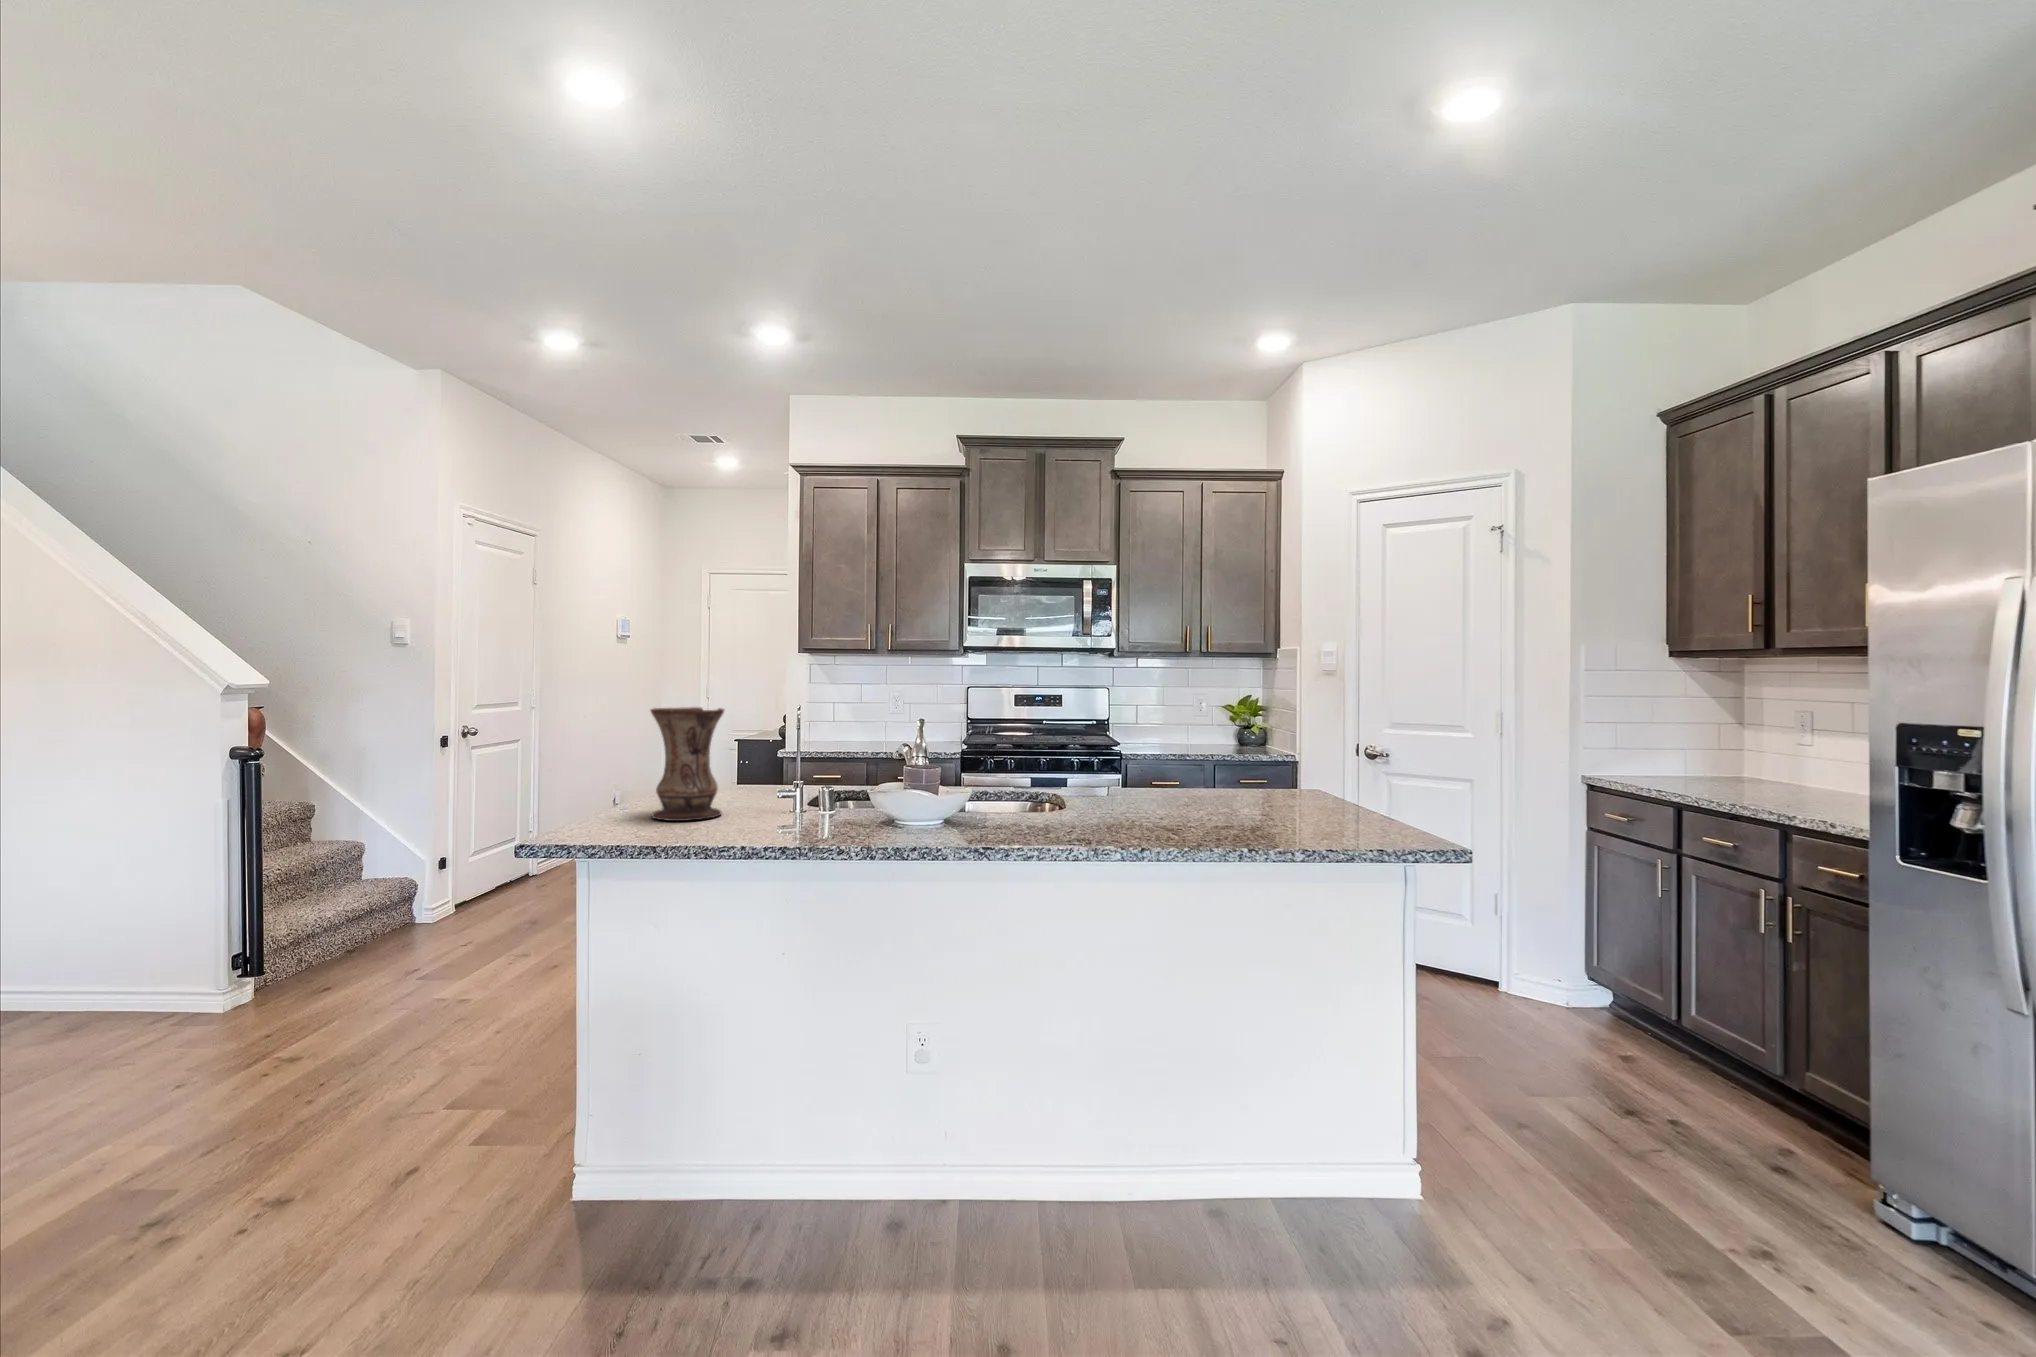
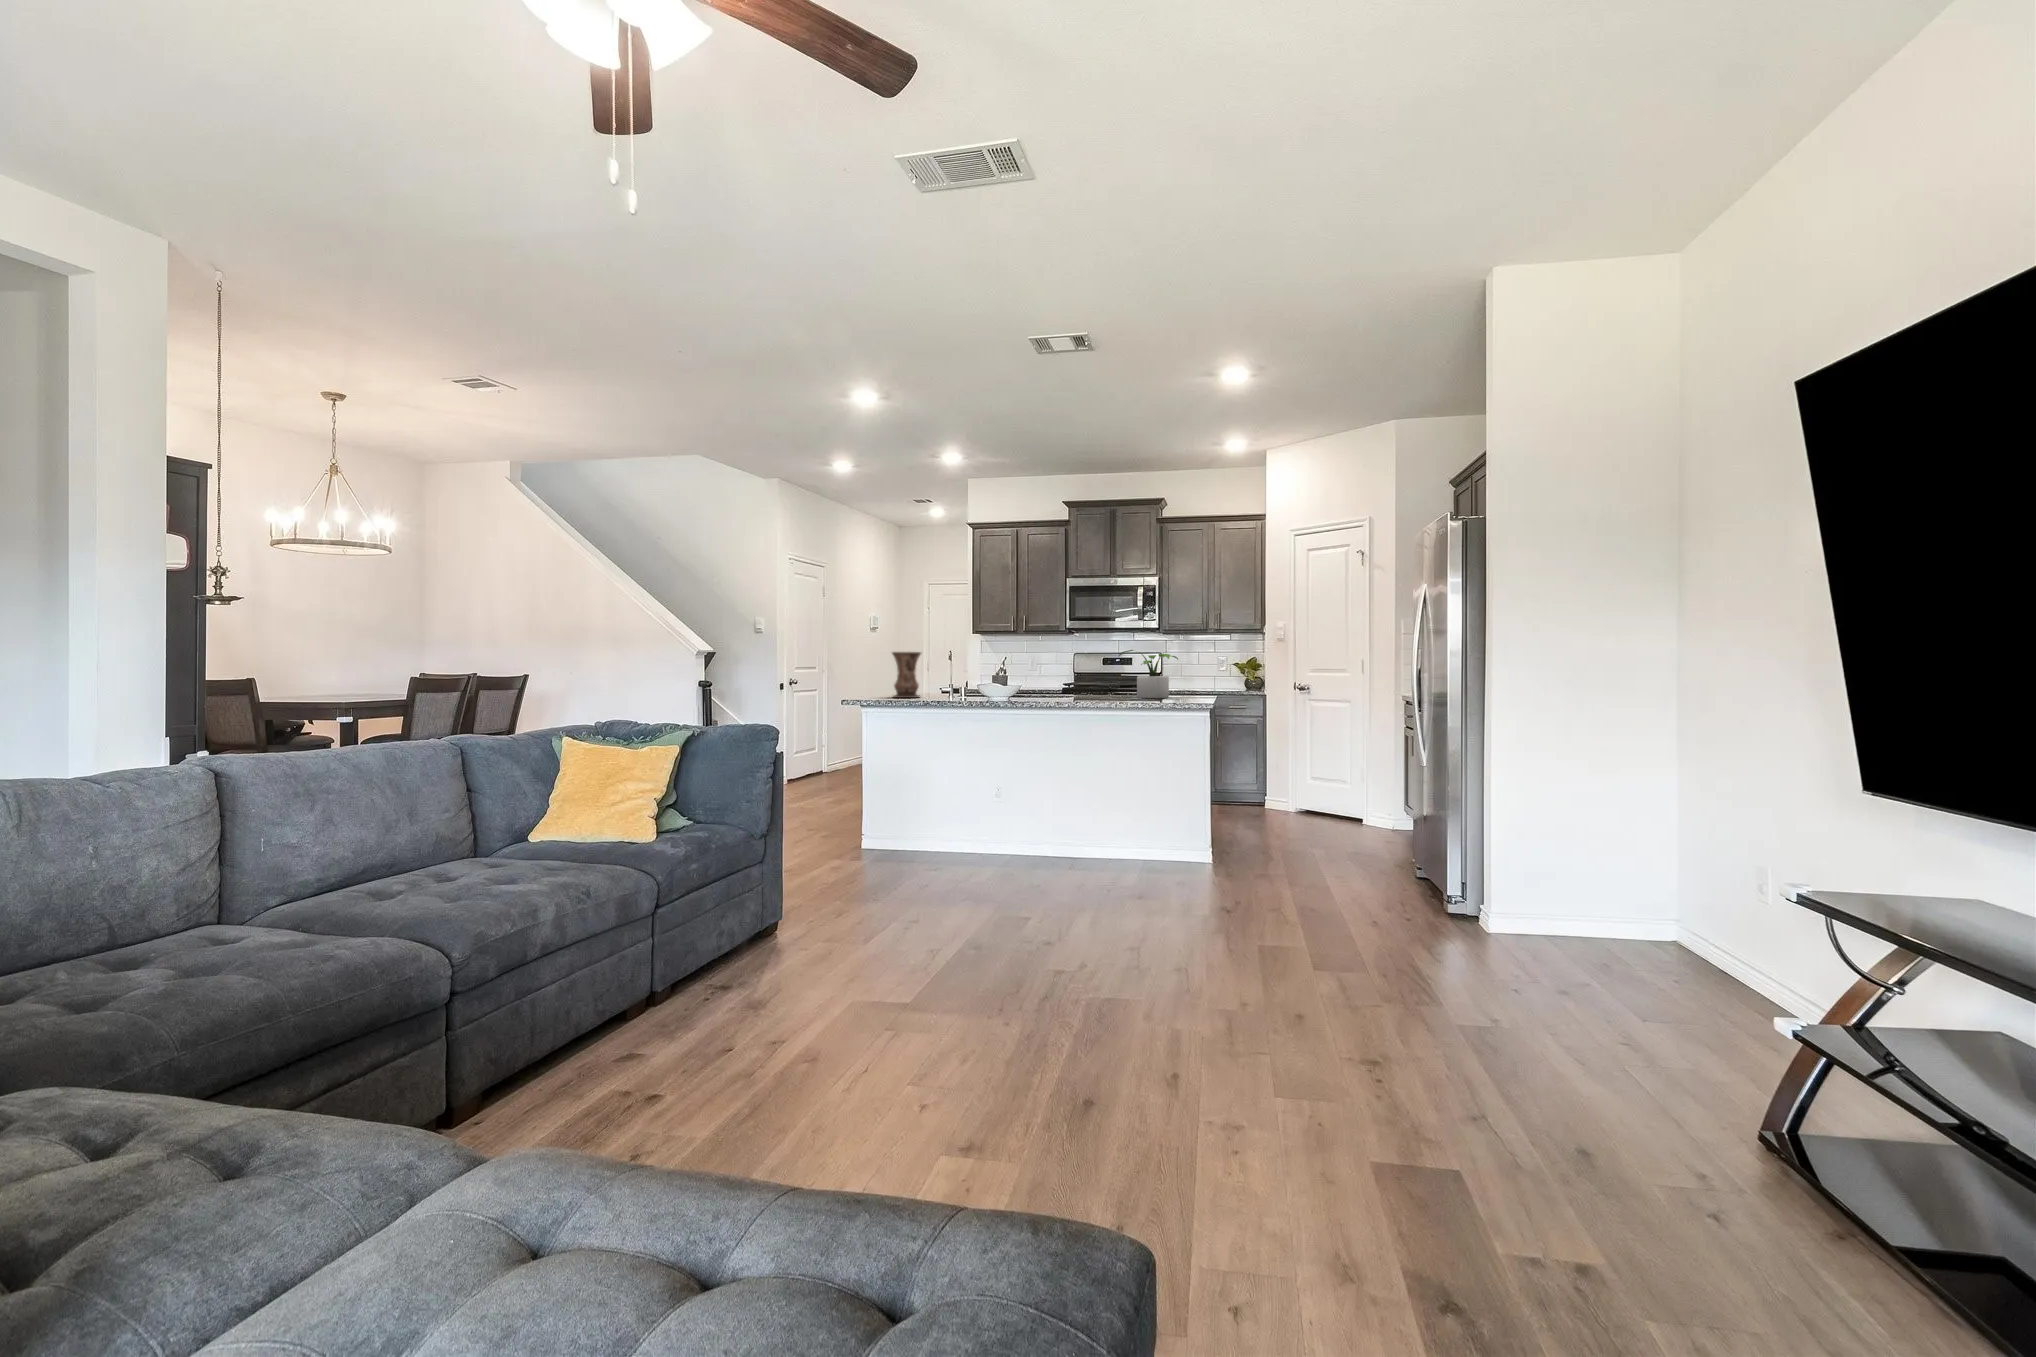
potted plant: none [1164,705,1290,812] -> present [1119,650,1178,698]

